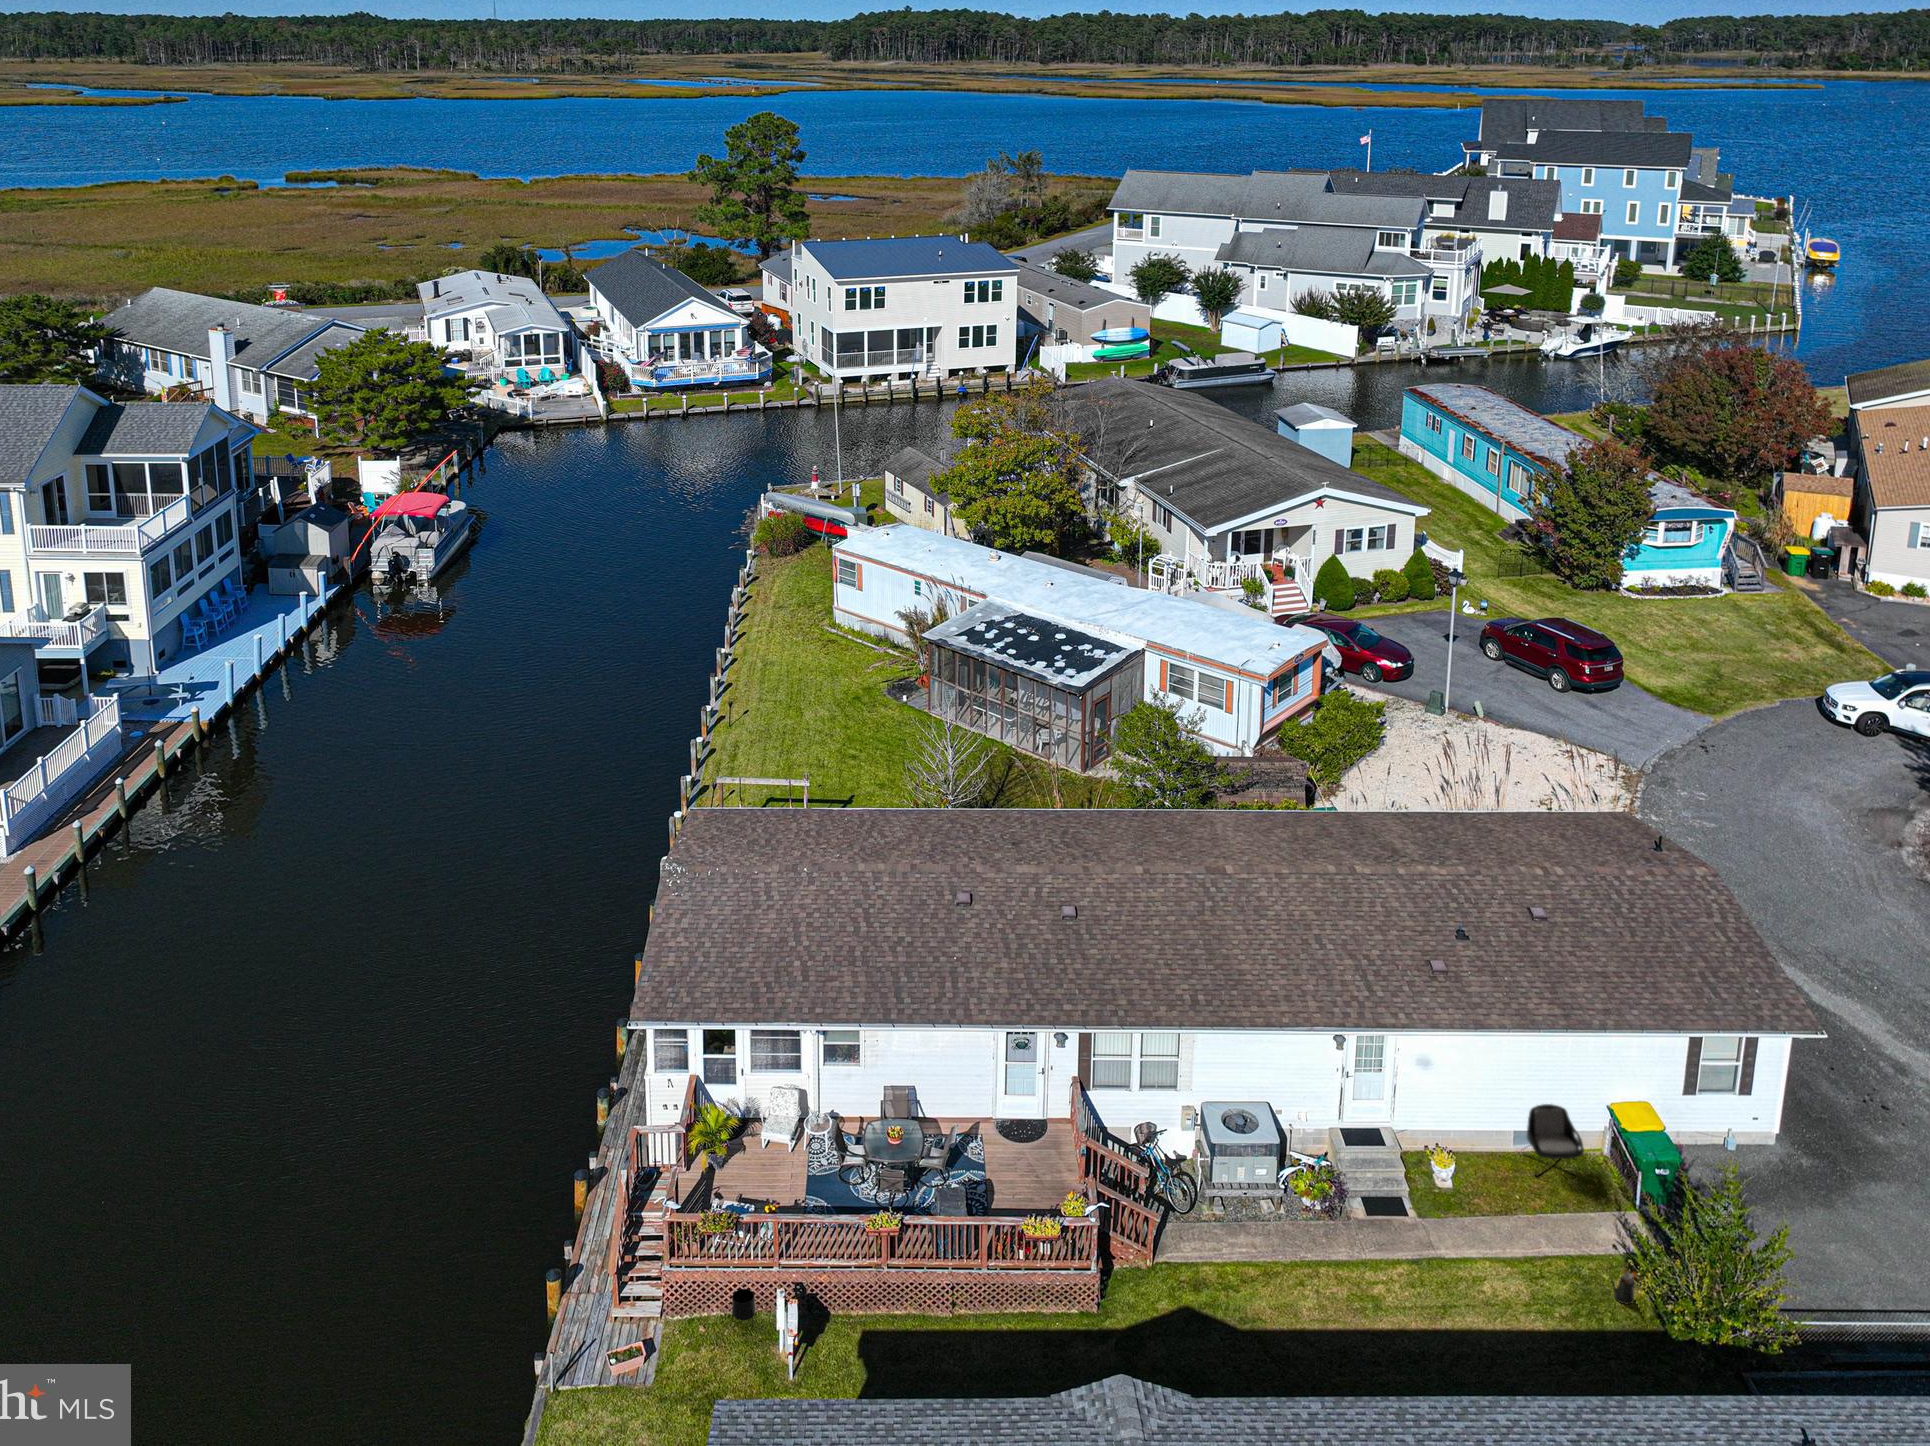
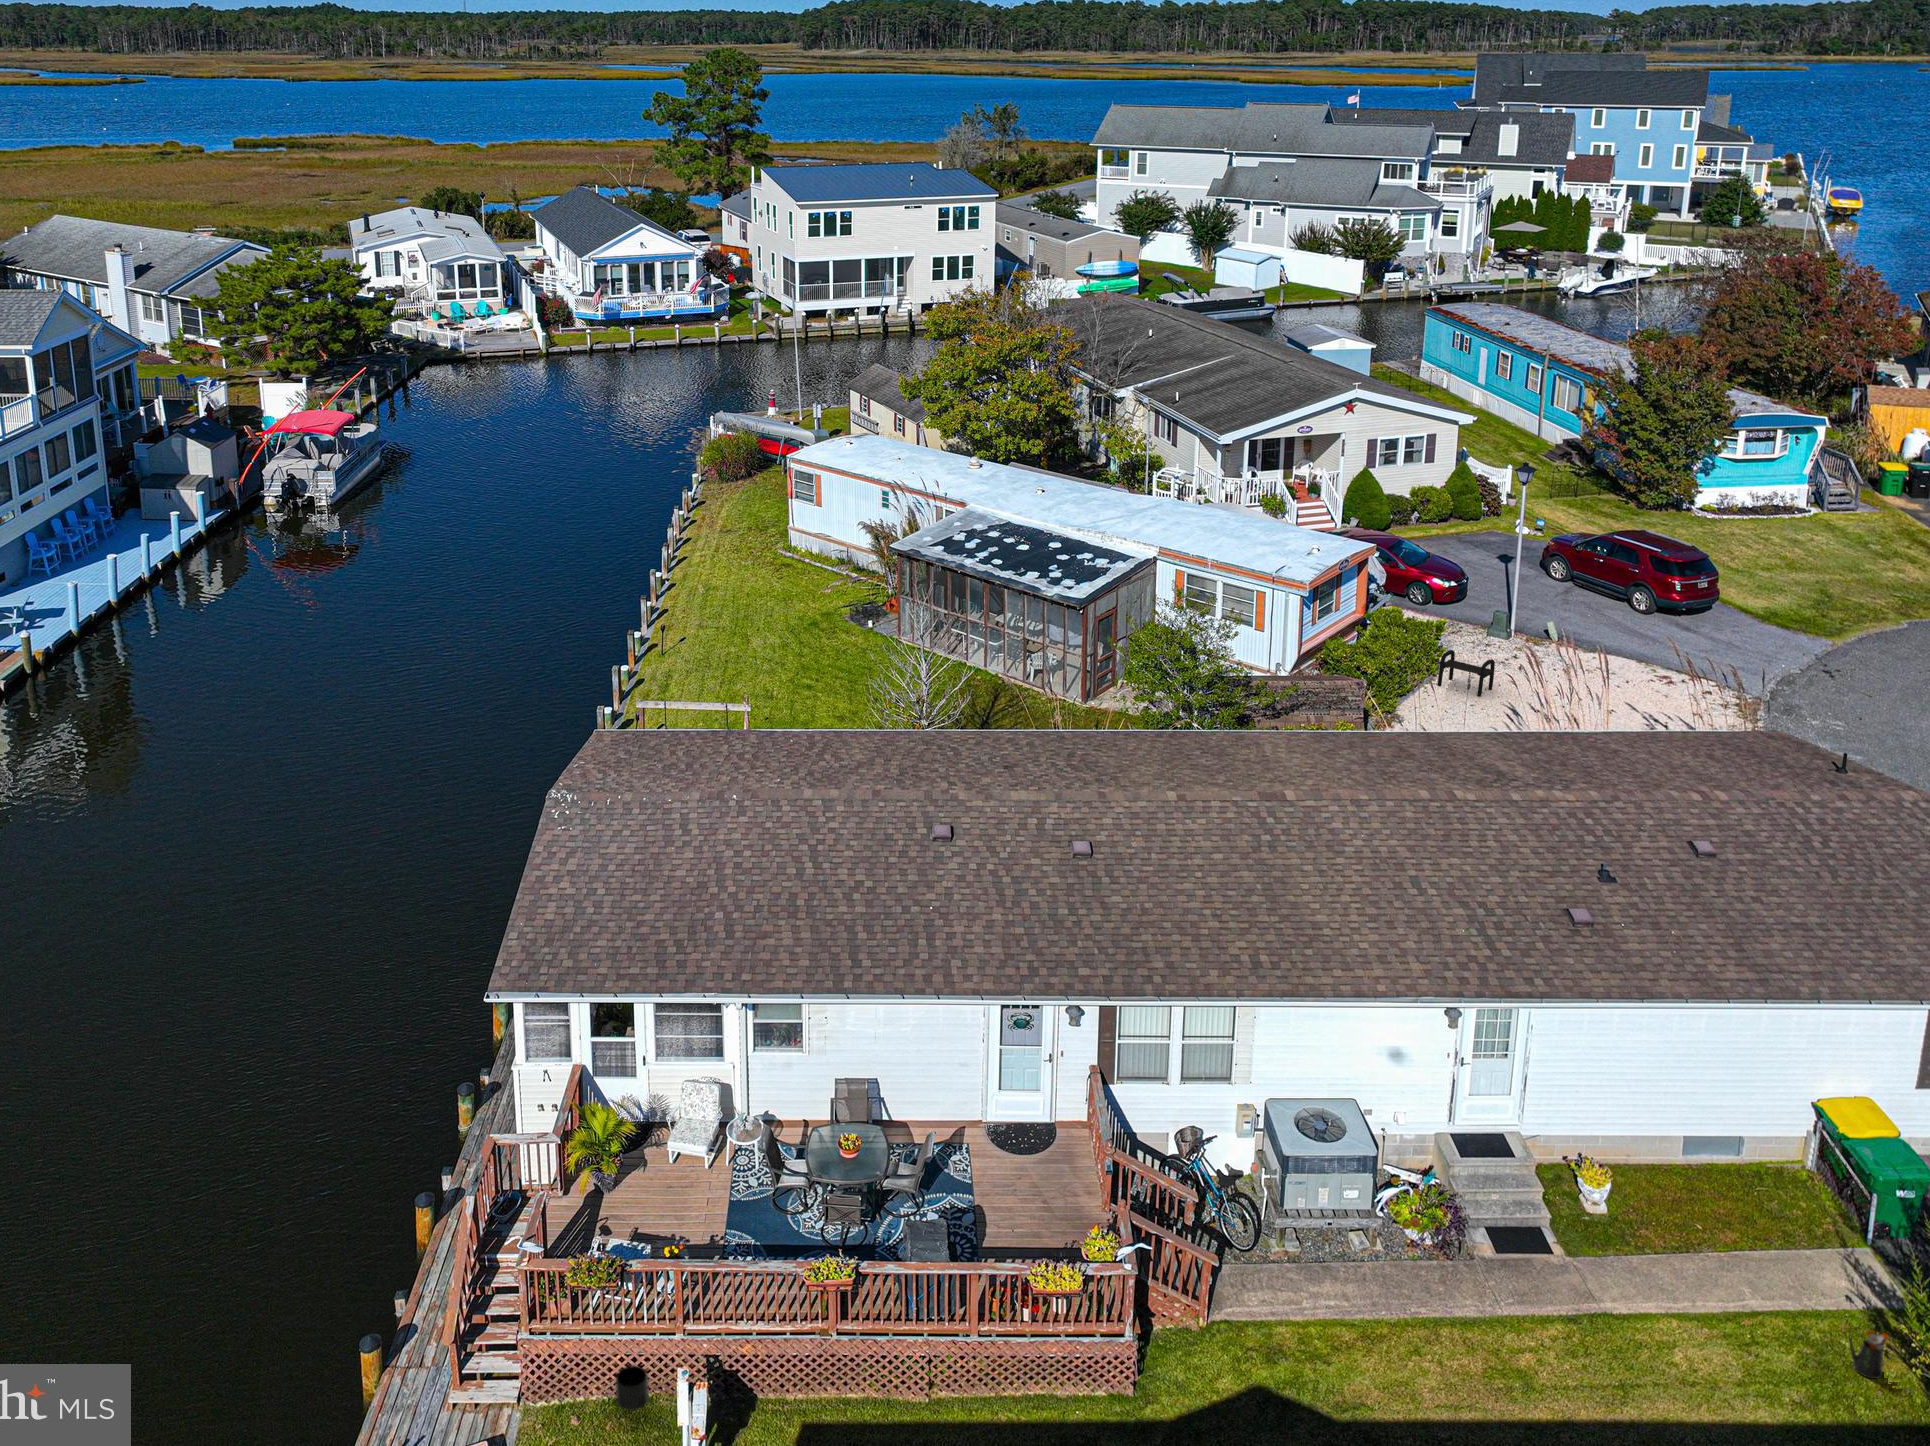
bench: none [1375,728,1422,767] -> present [1437,650,1495,696]
lounge chair: present [1527,1104,1584,1176] -> none [1689,1100,1781,1198]

